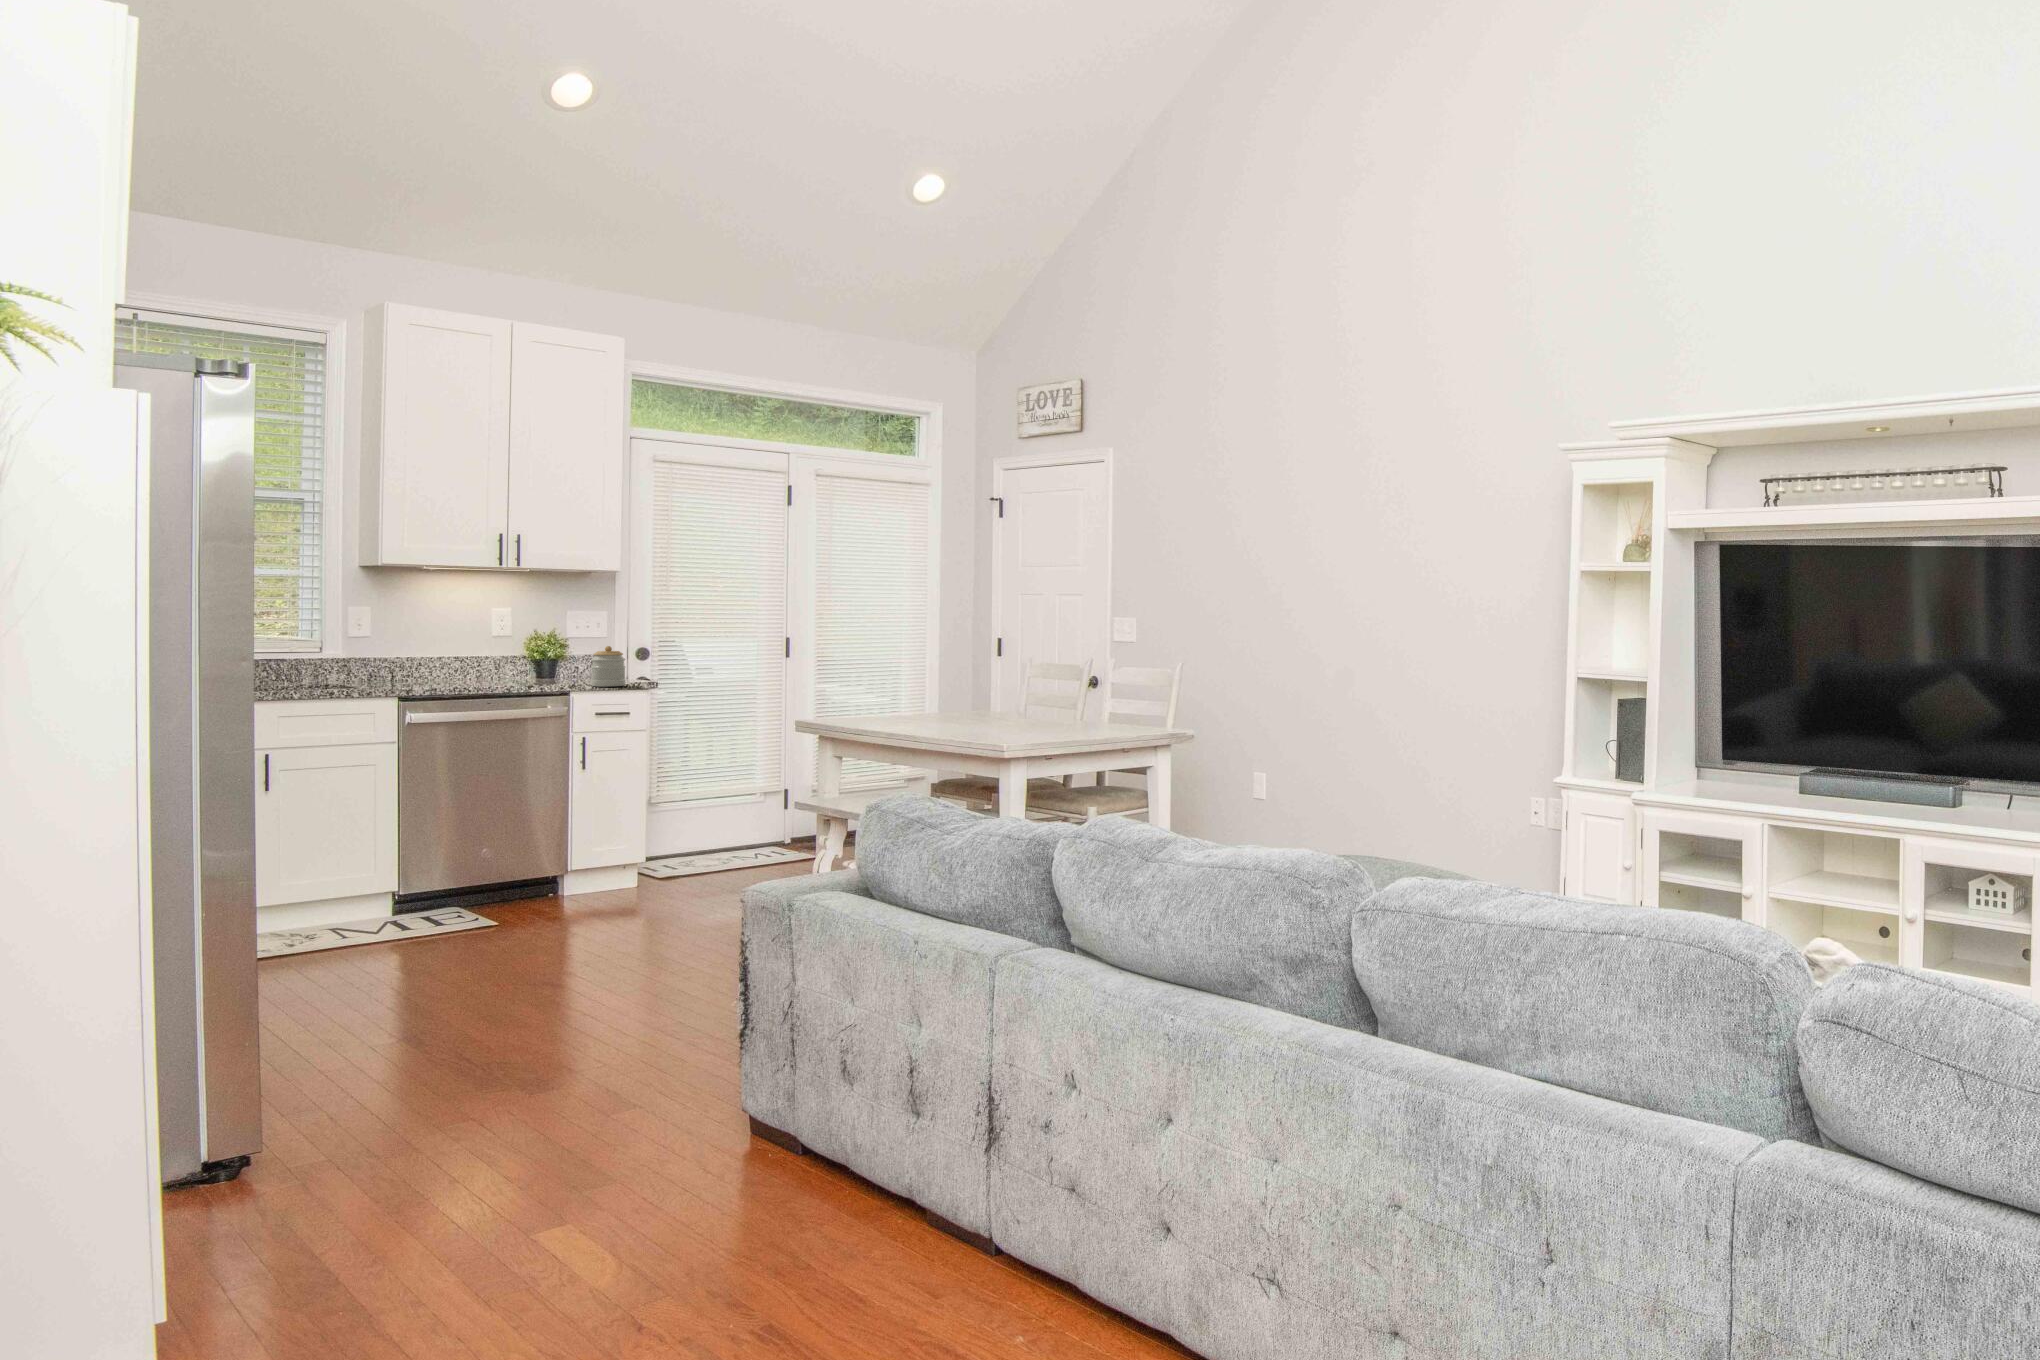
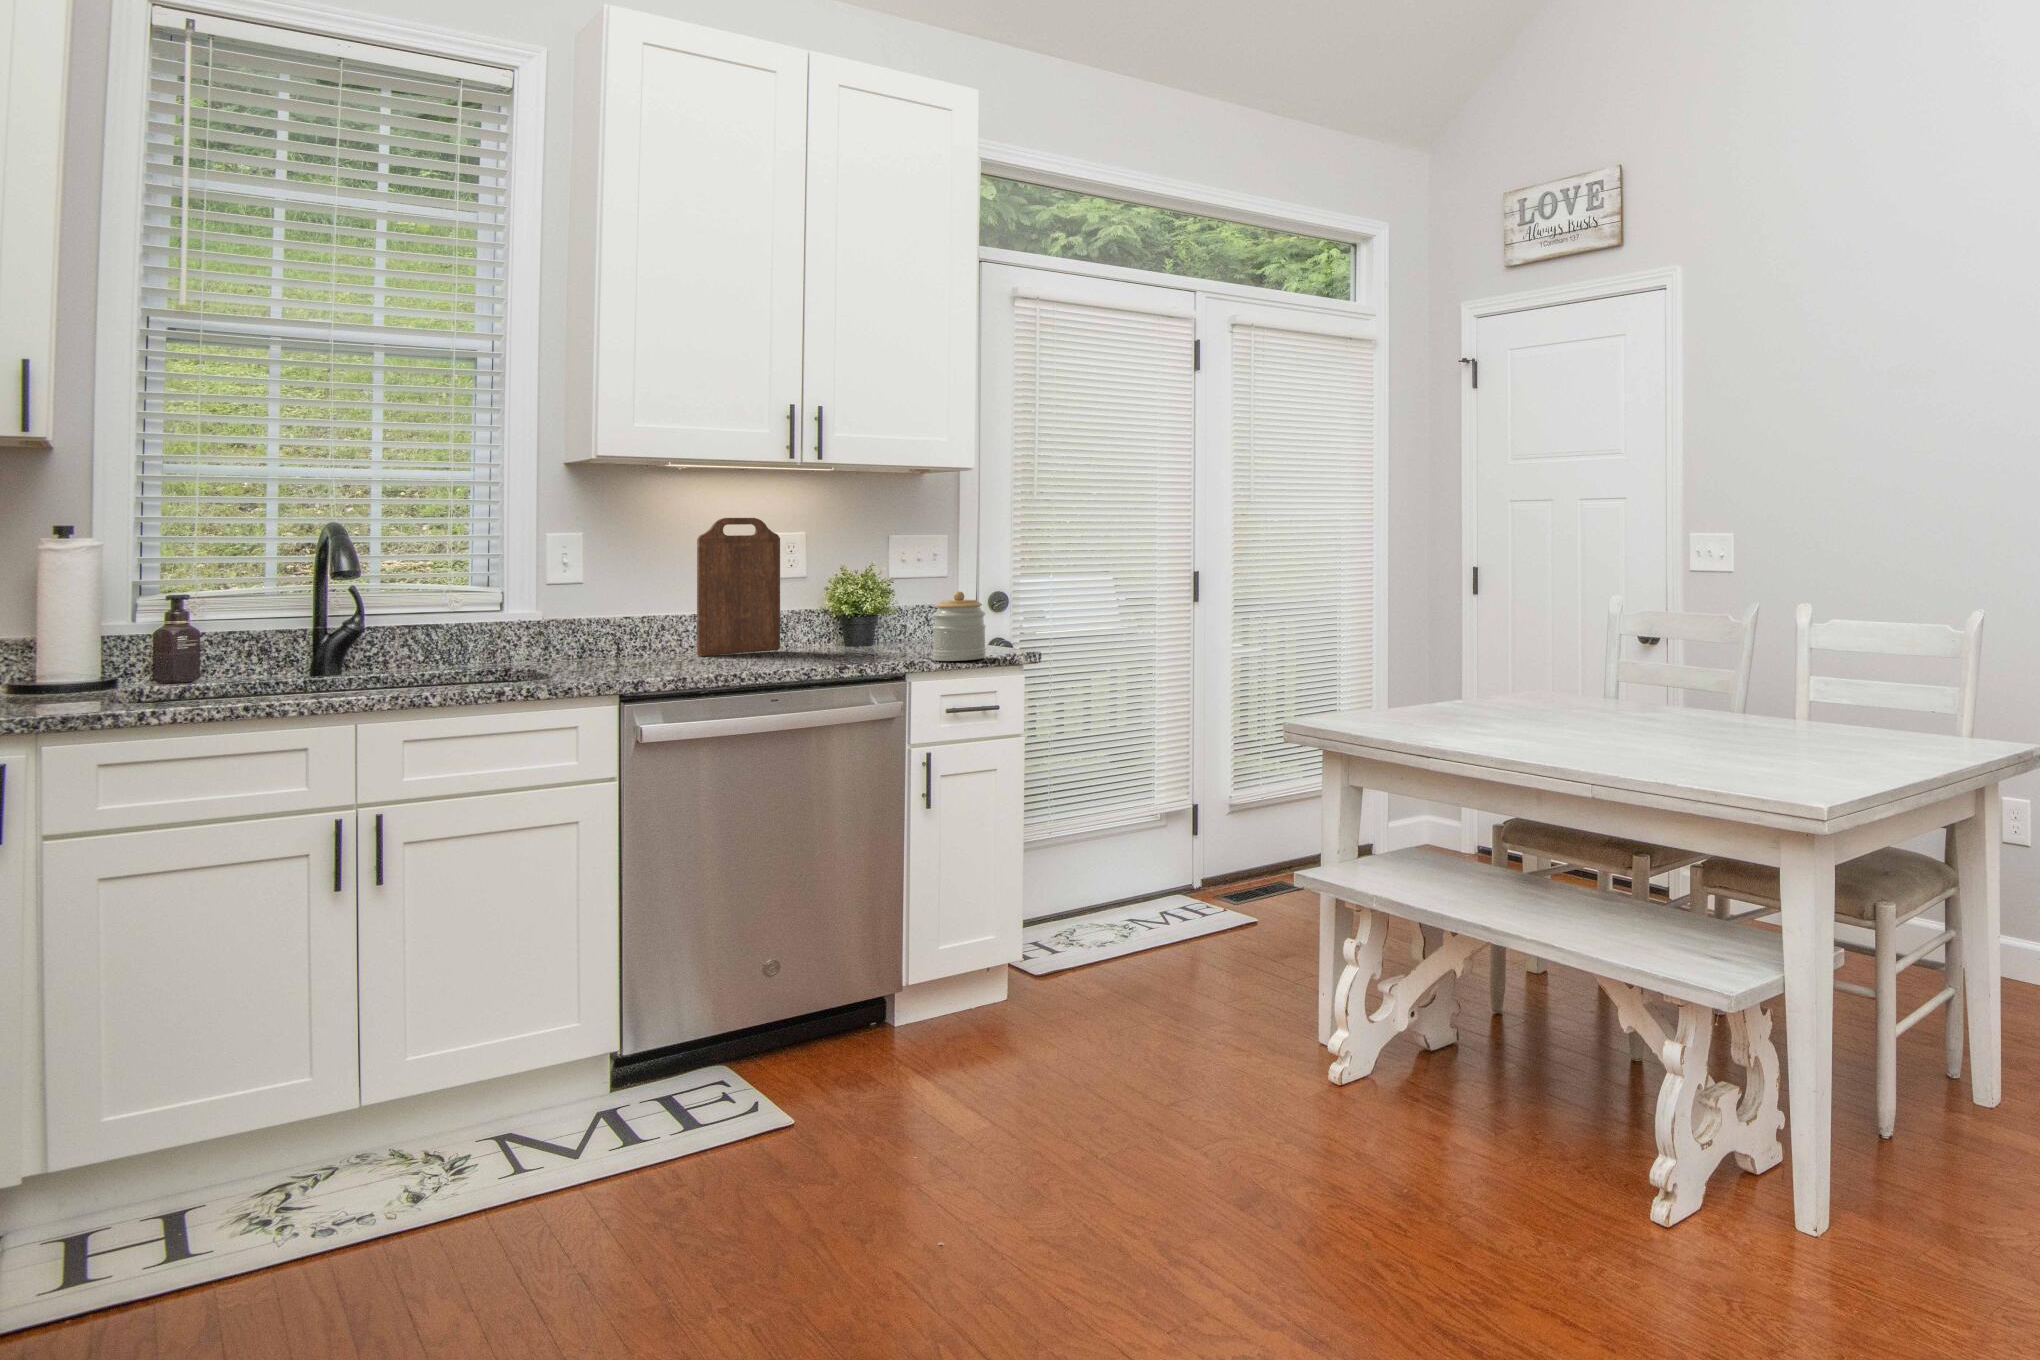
cutting board: none [440,599,494,681] -> present [697,518,780,656]

